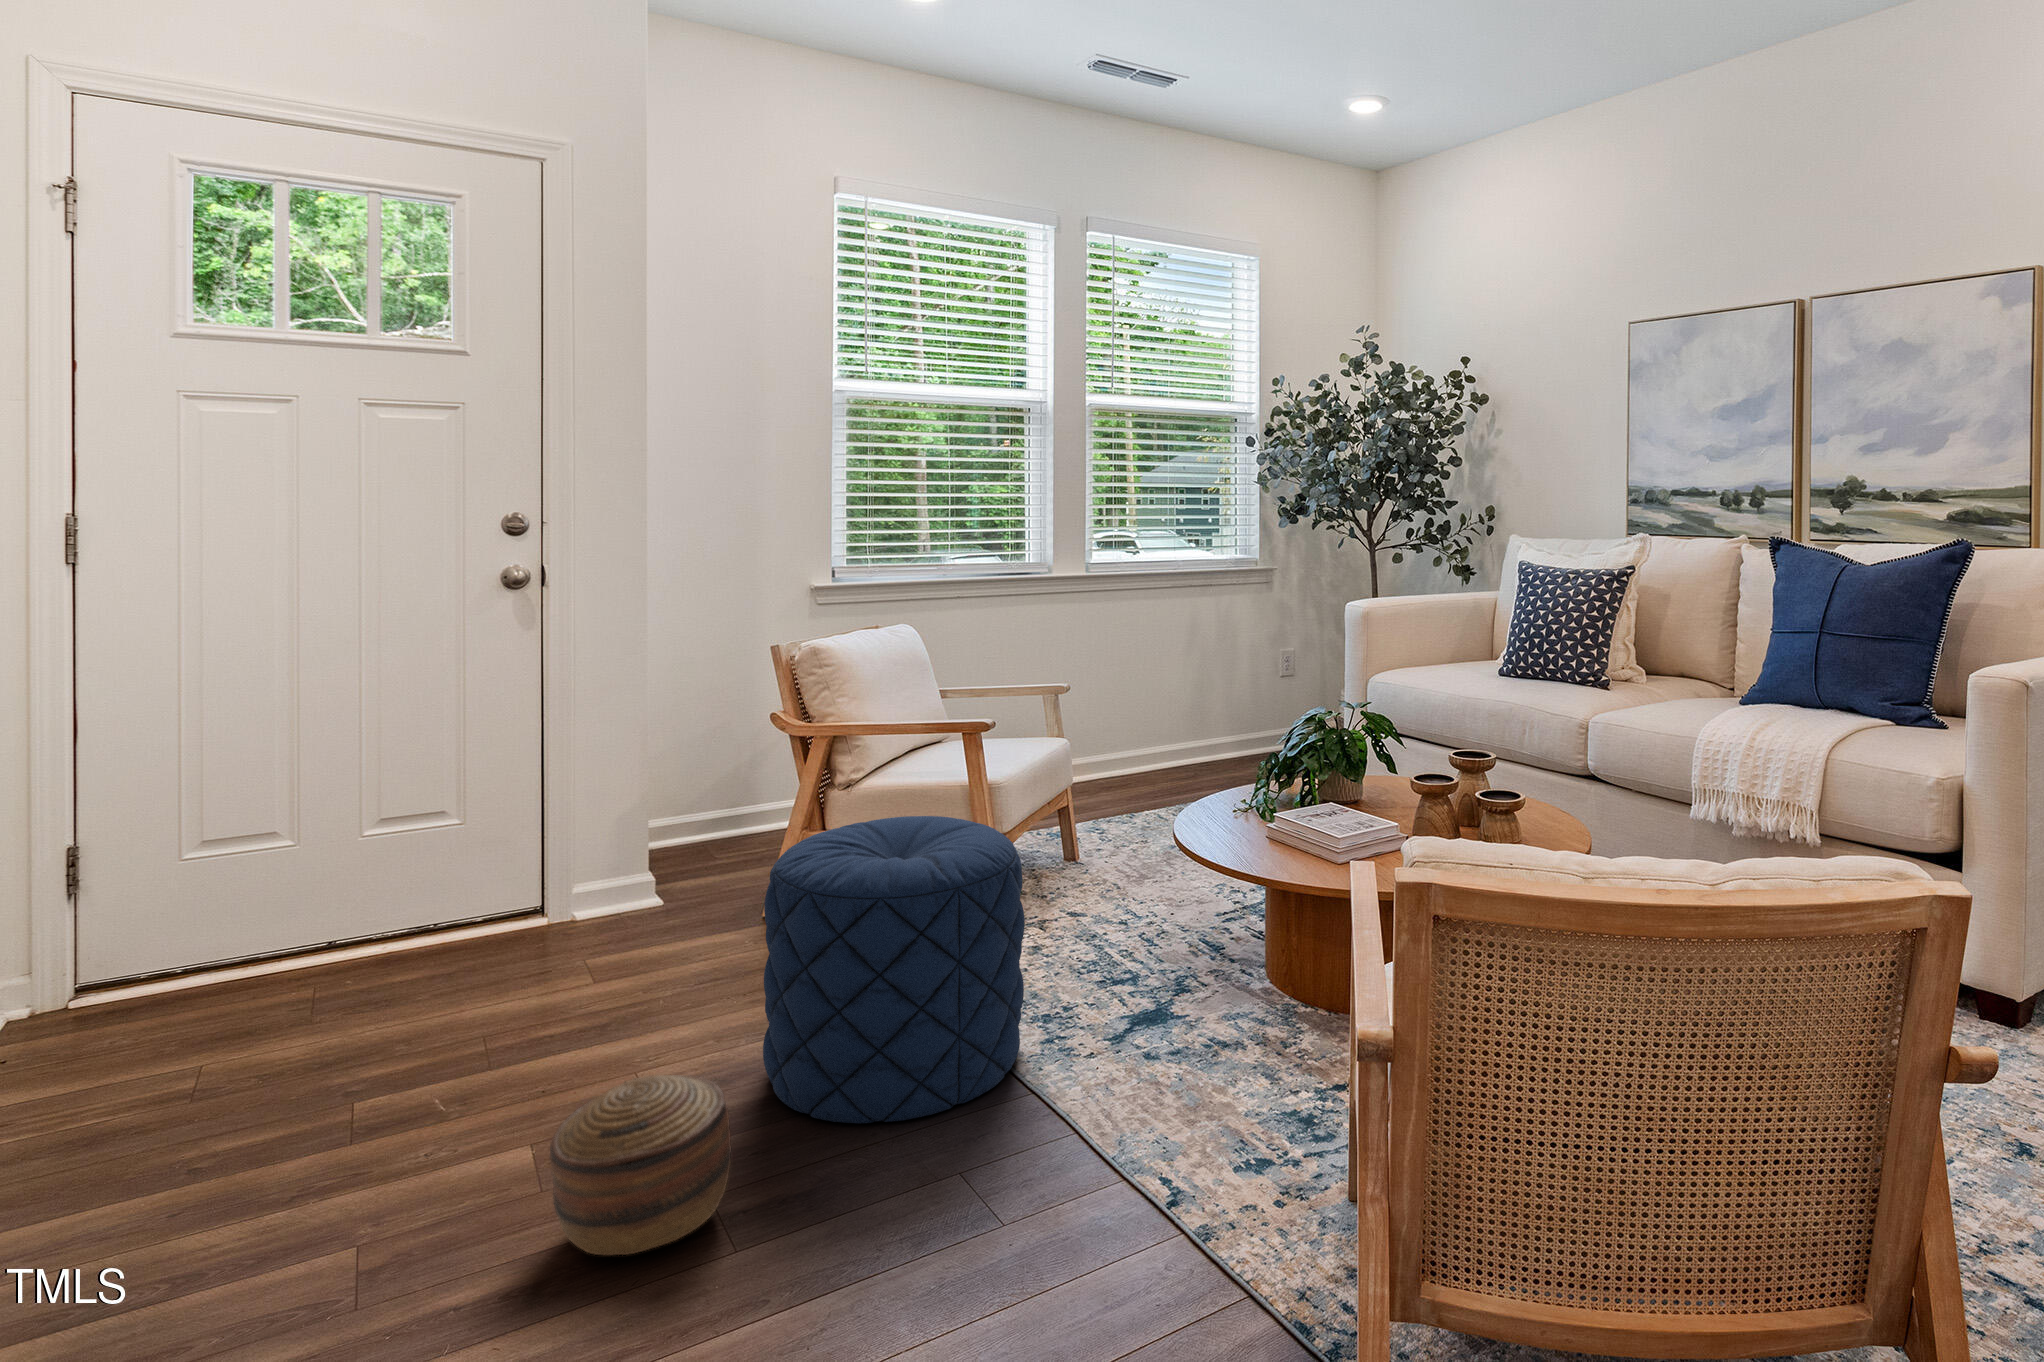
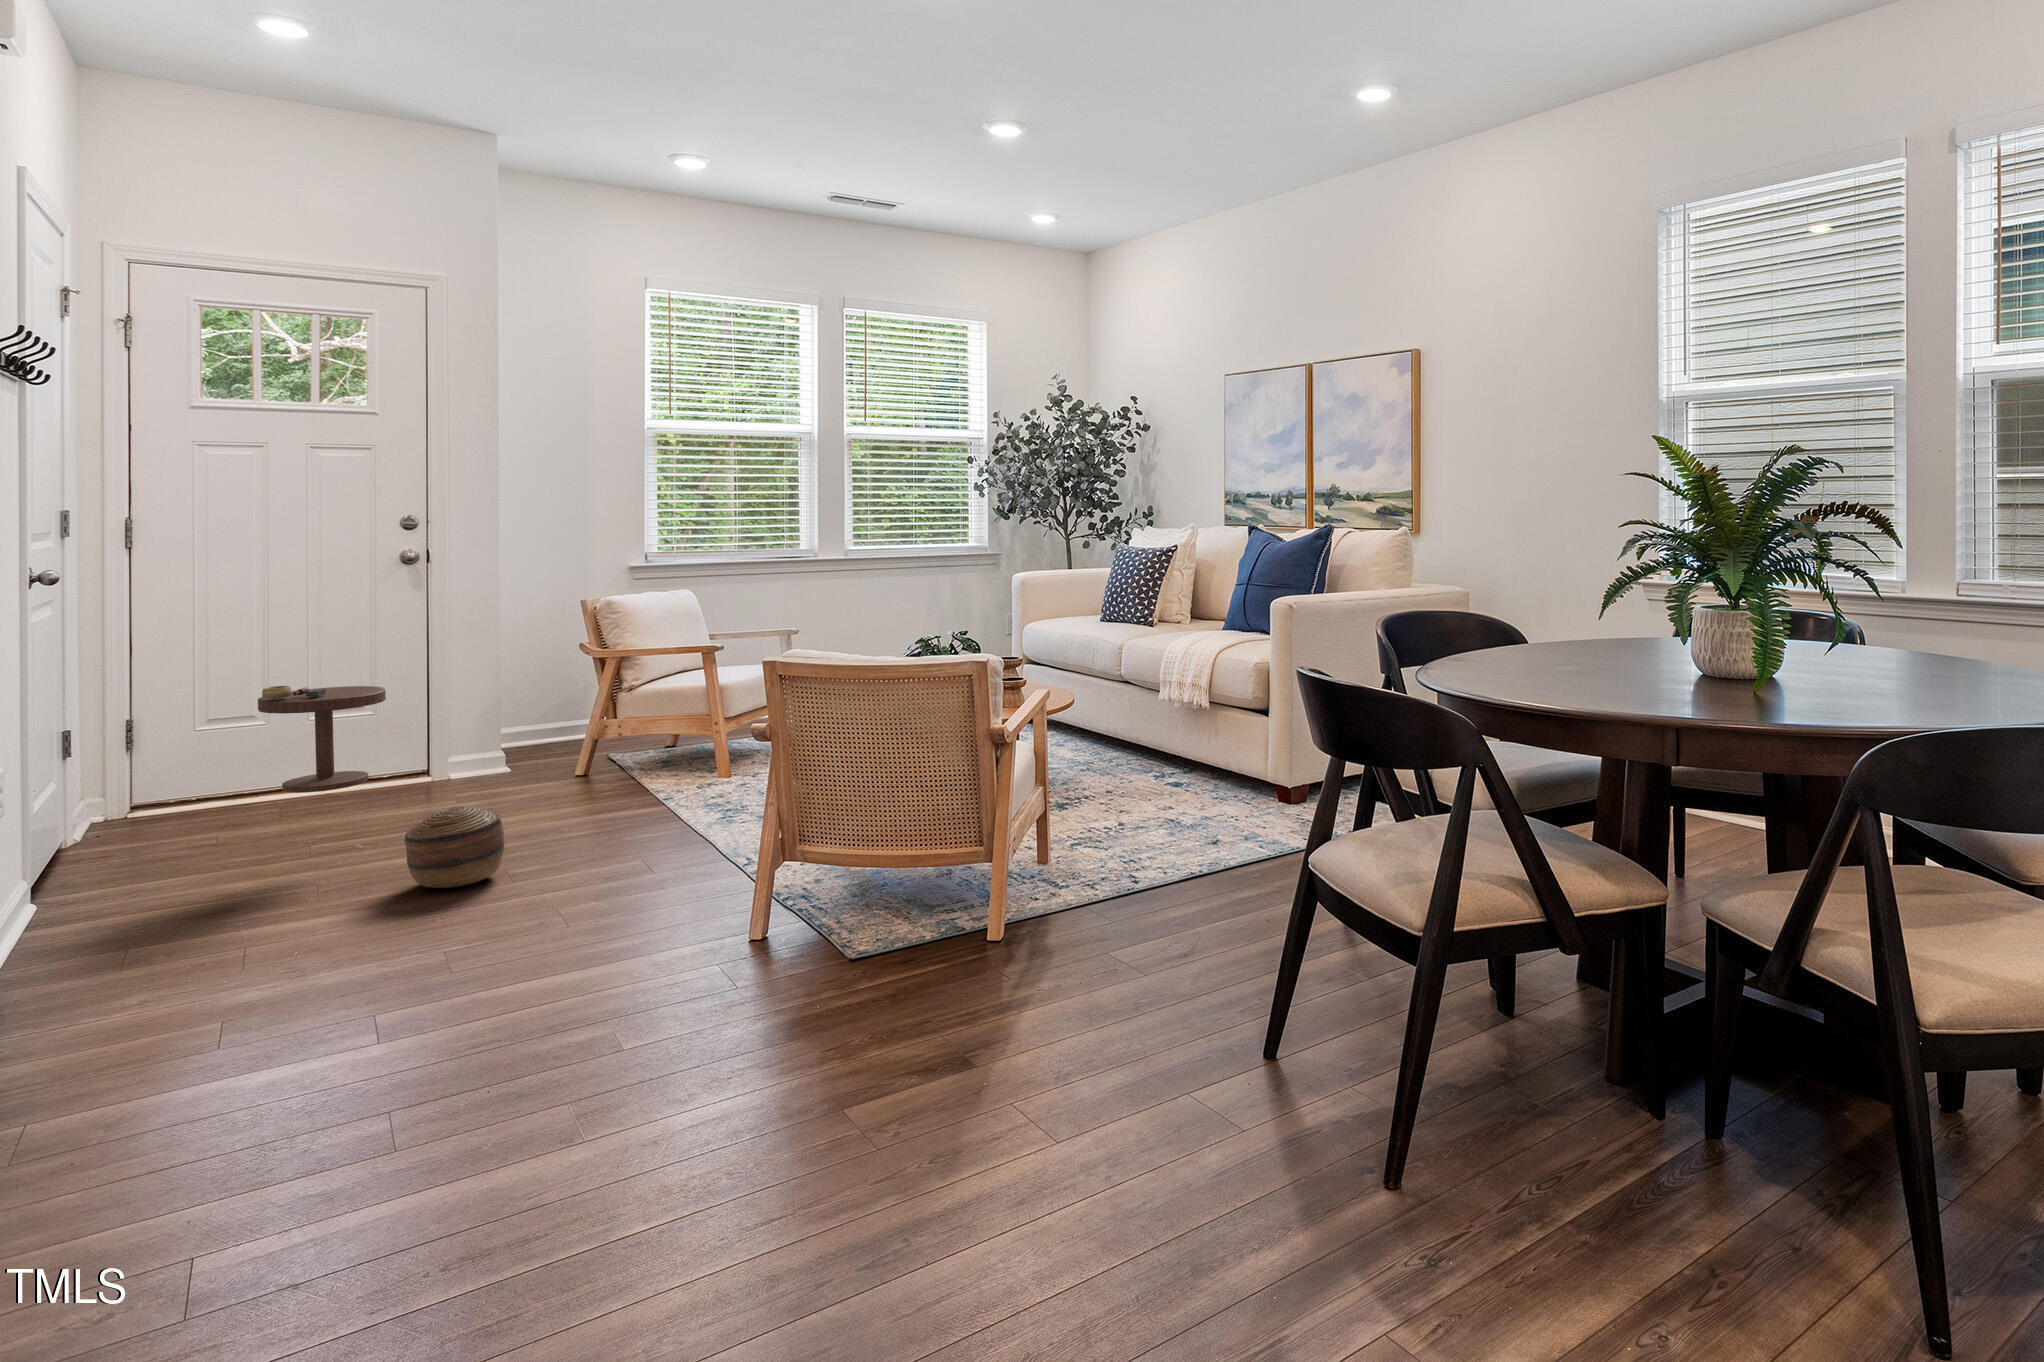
pouf: present [763,816,1025,1123] -> none [540,692,700,849]
side table: none [271,822,504,1186] -> present [258,686,386,793]

